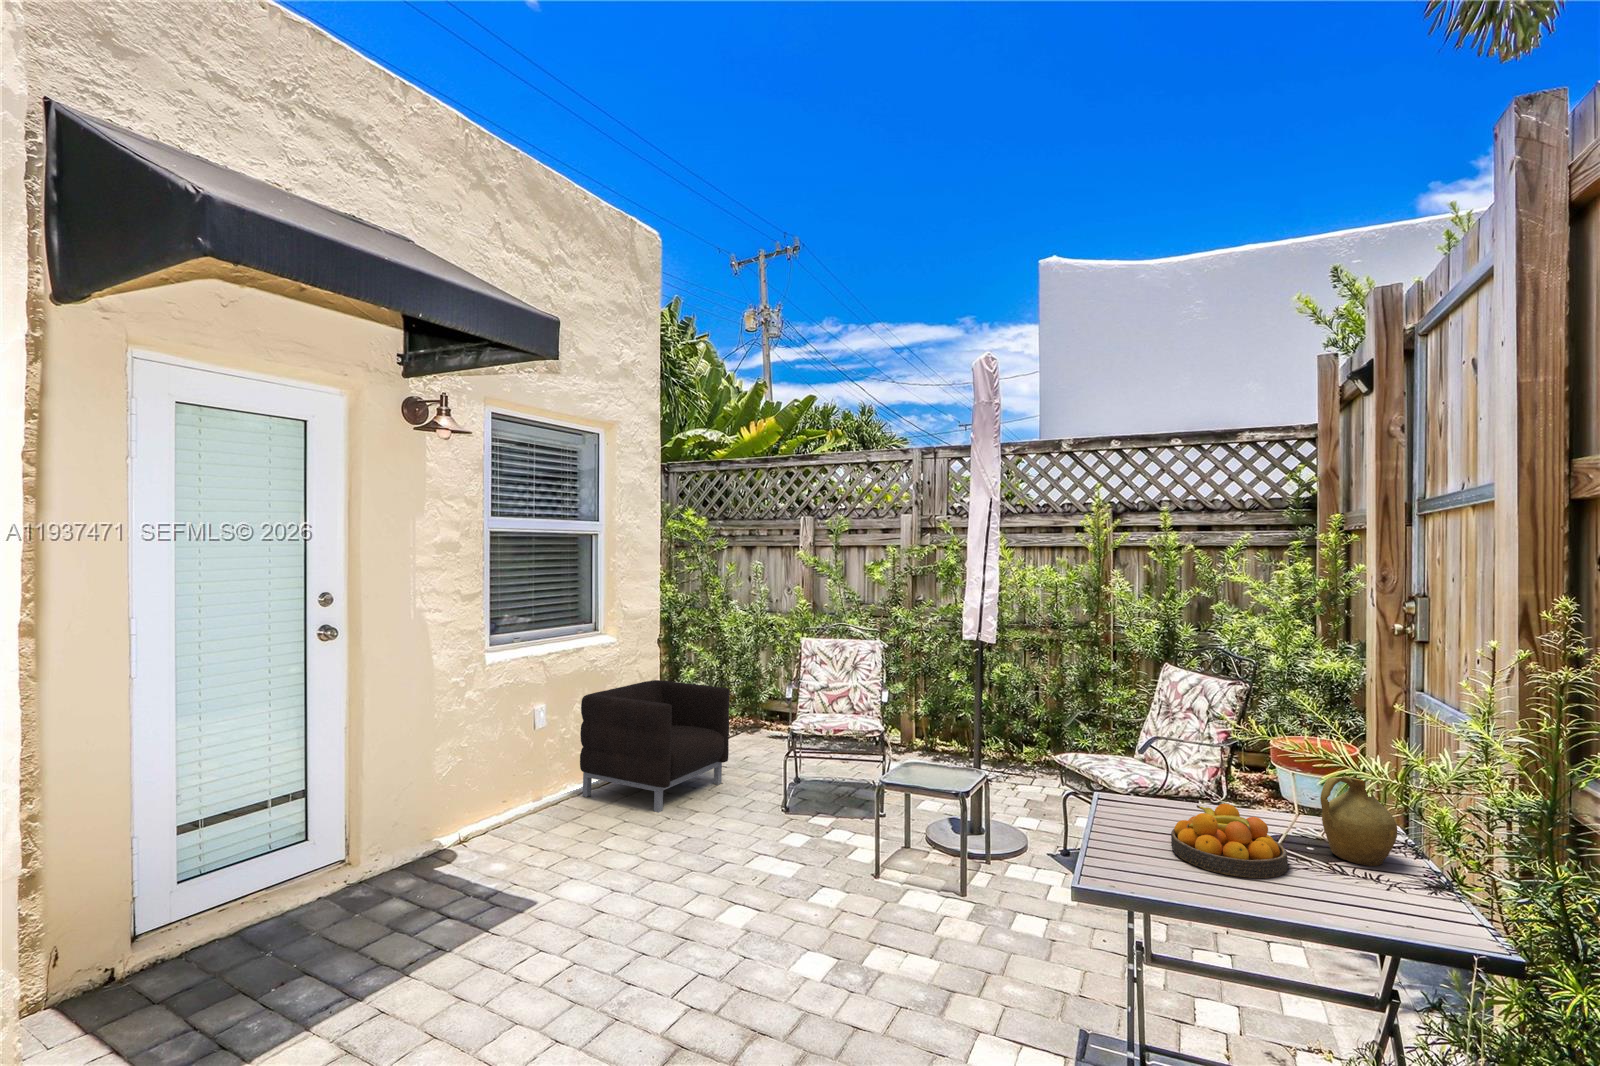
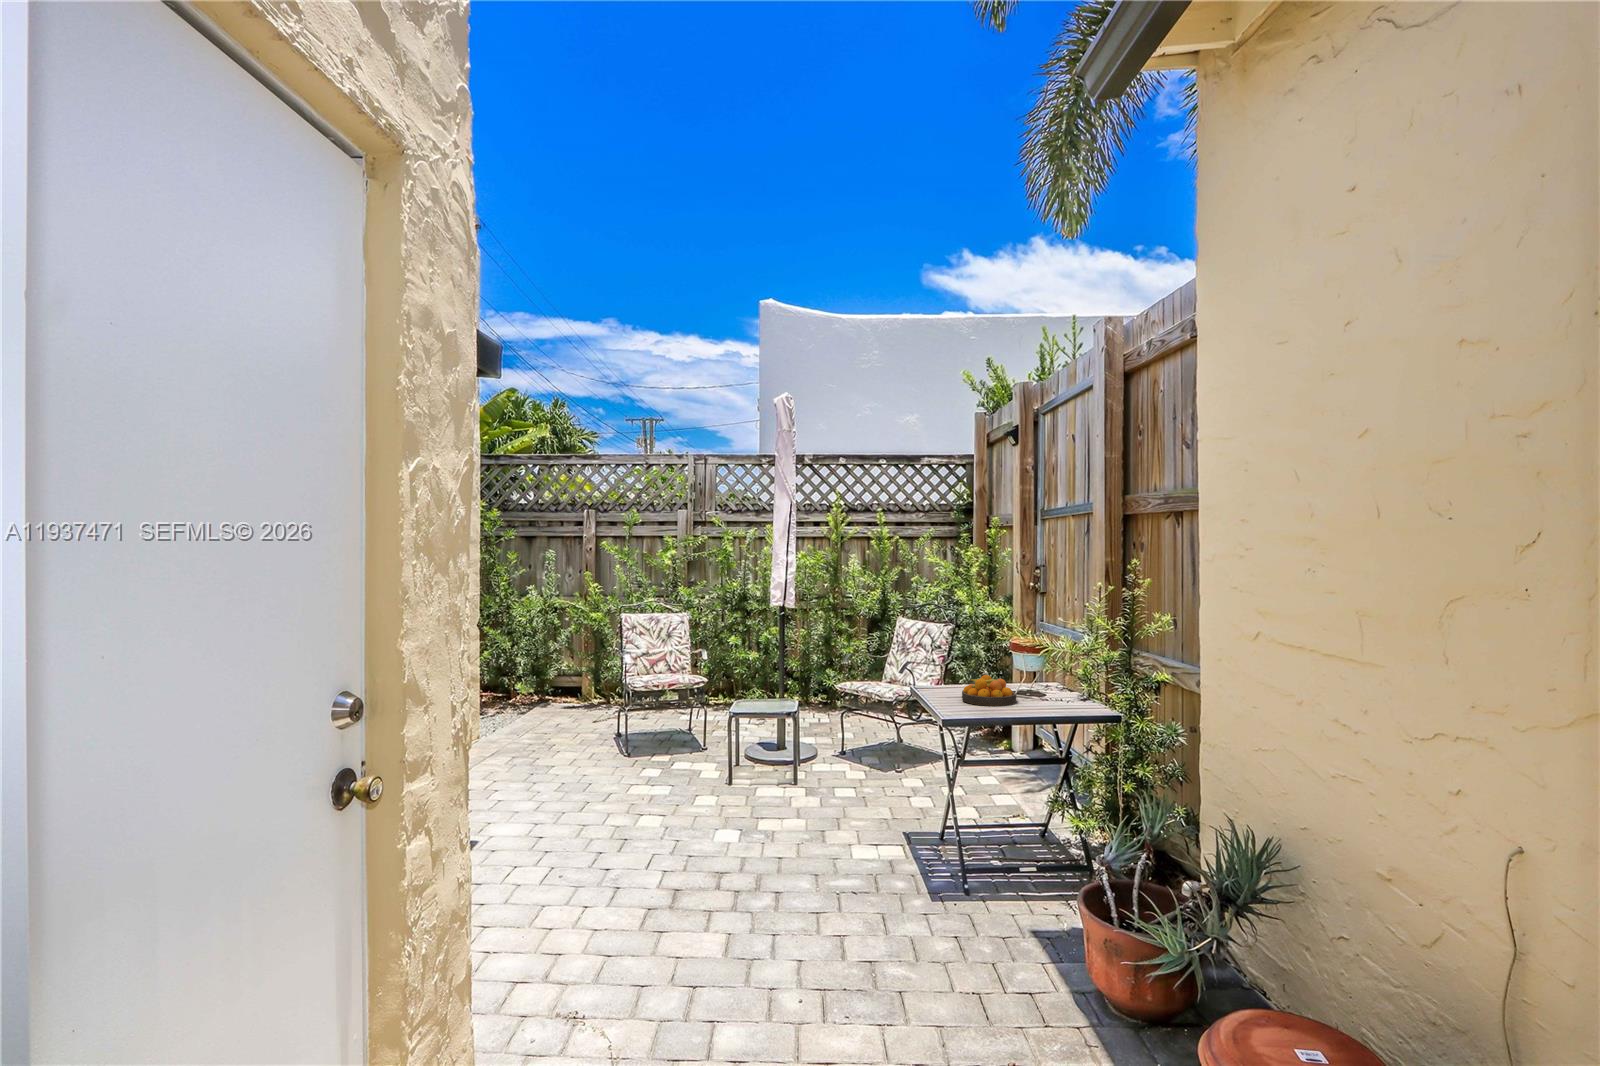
armchair: present [580,680,730,813] -> none [448,661,571,767]
pitcher: present [1320,776,1397,866] -> none [1024,653,1056,696]

